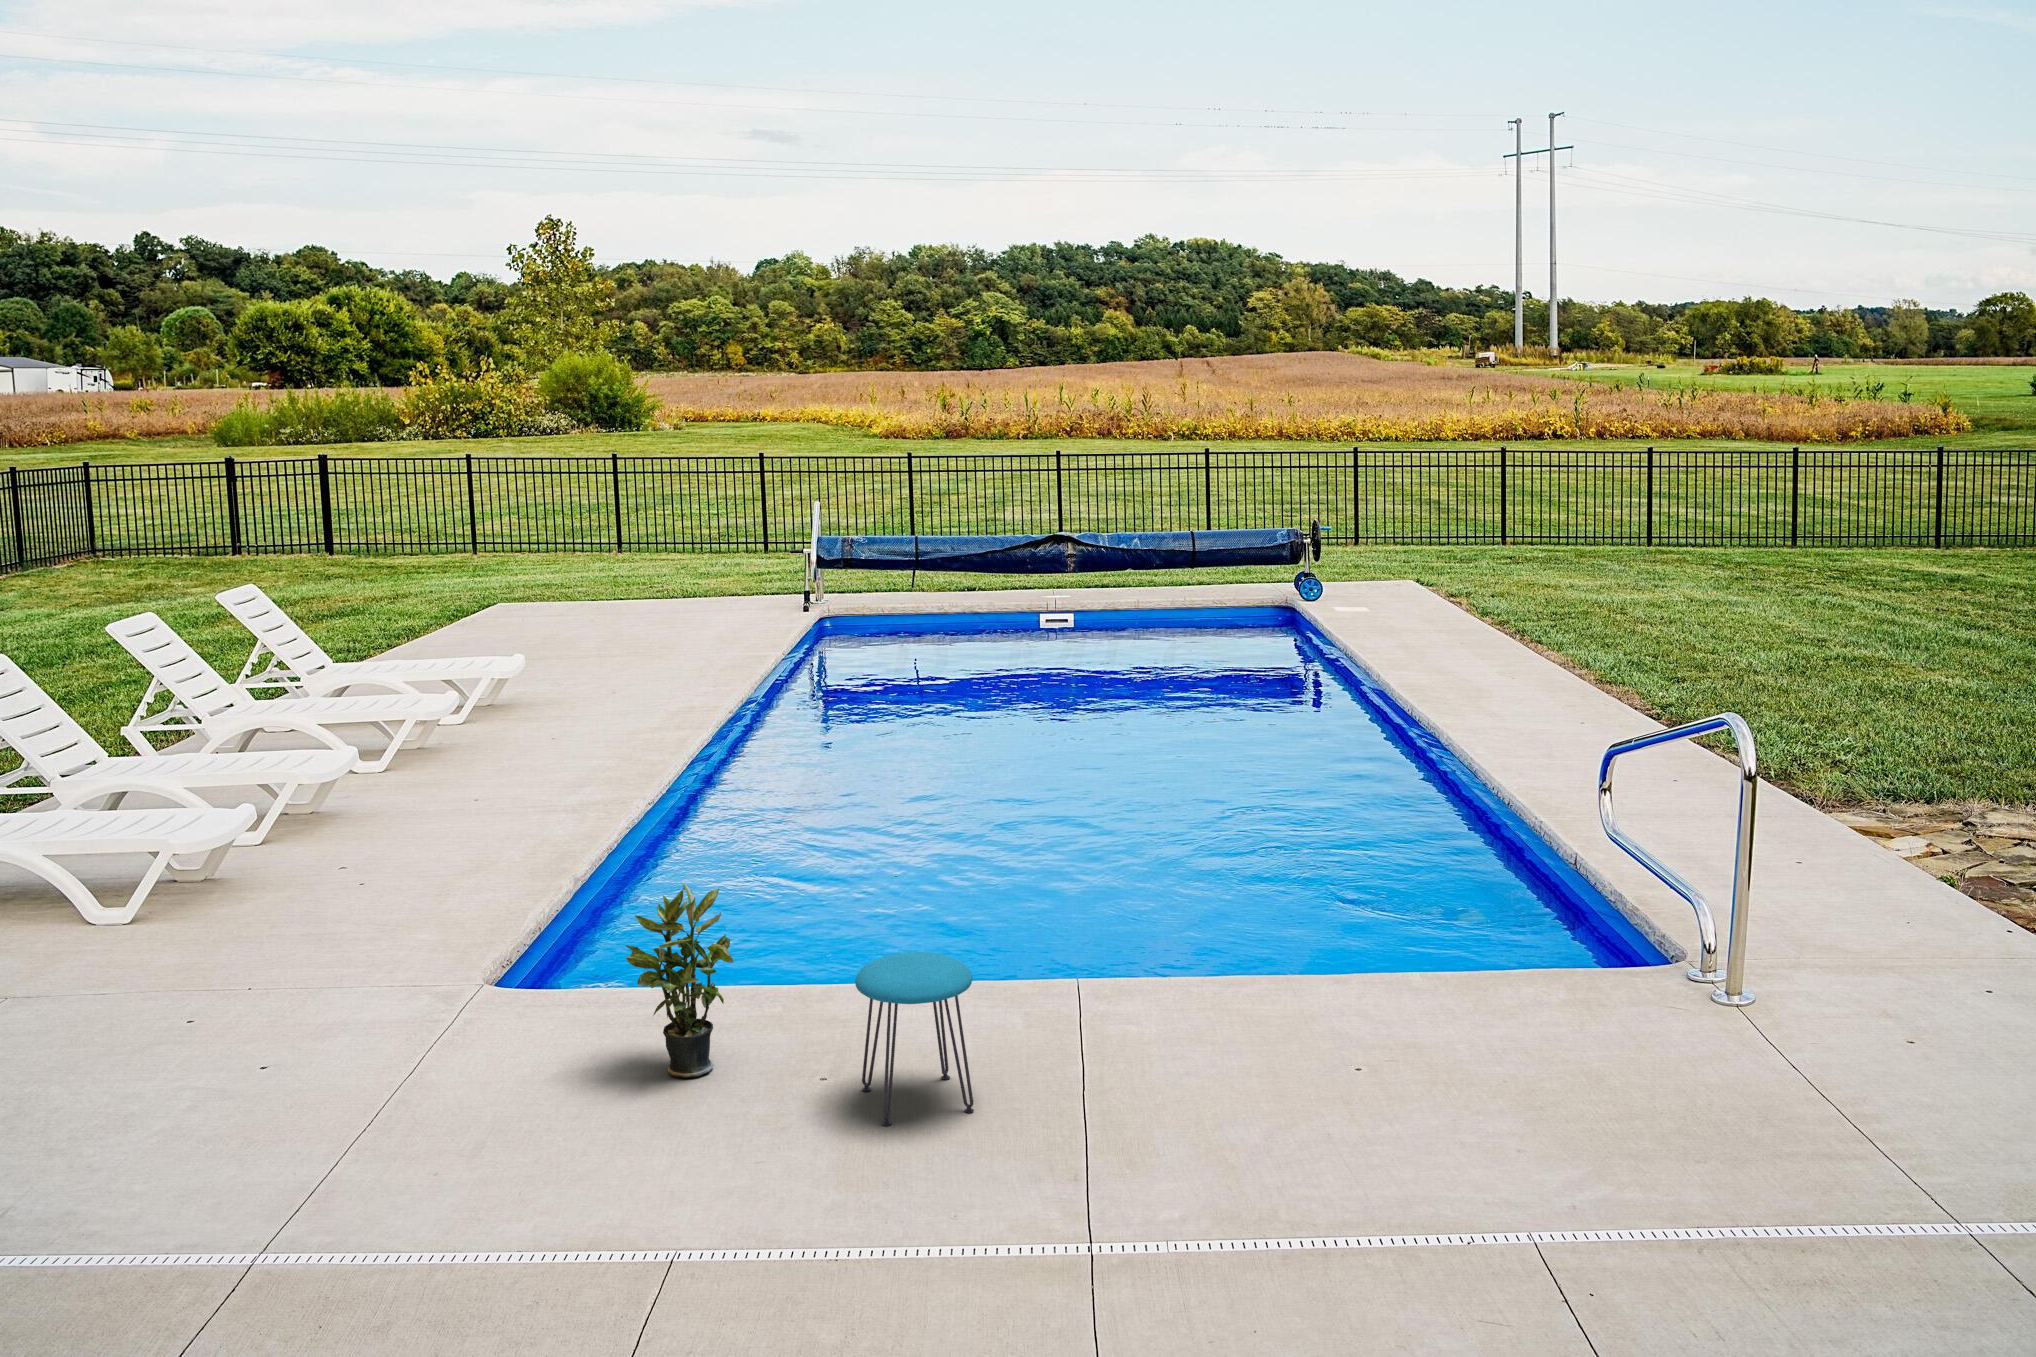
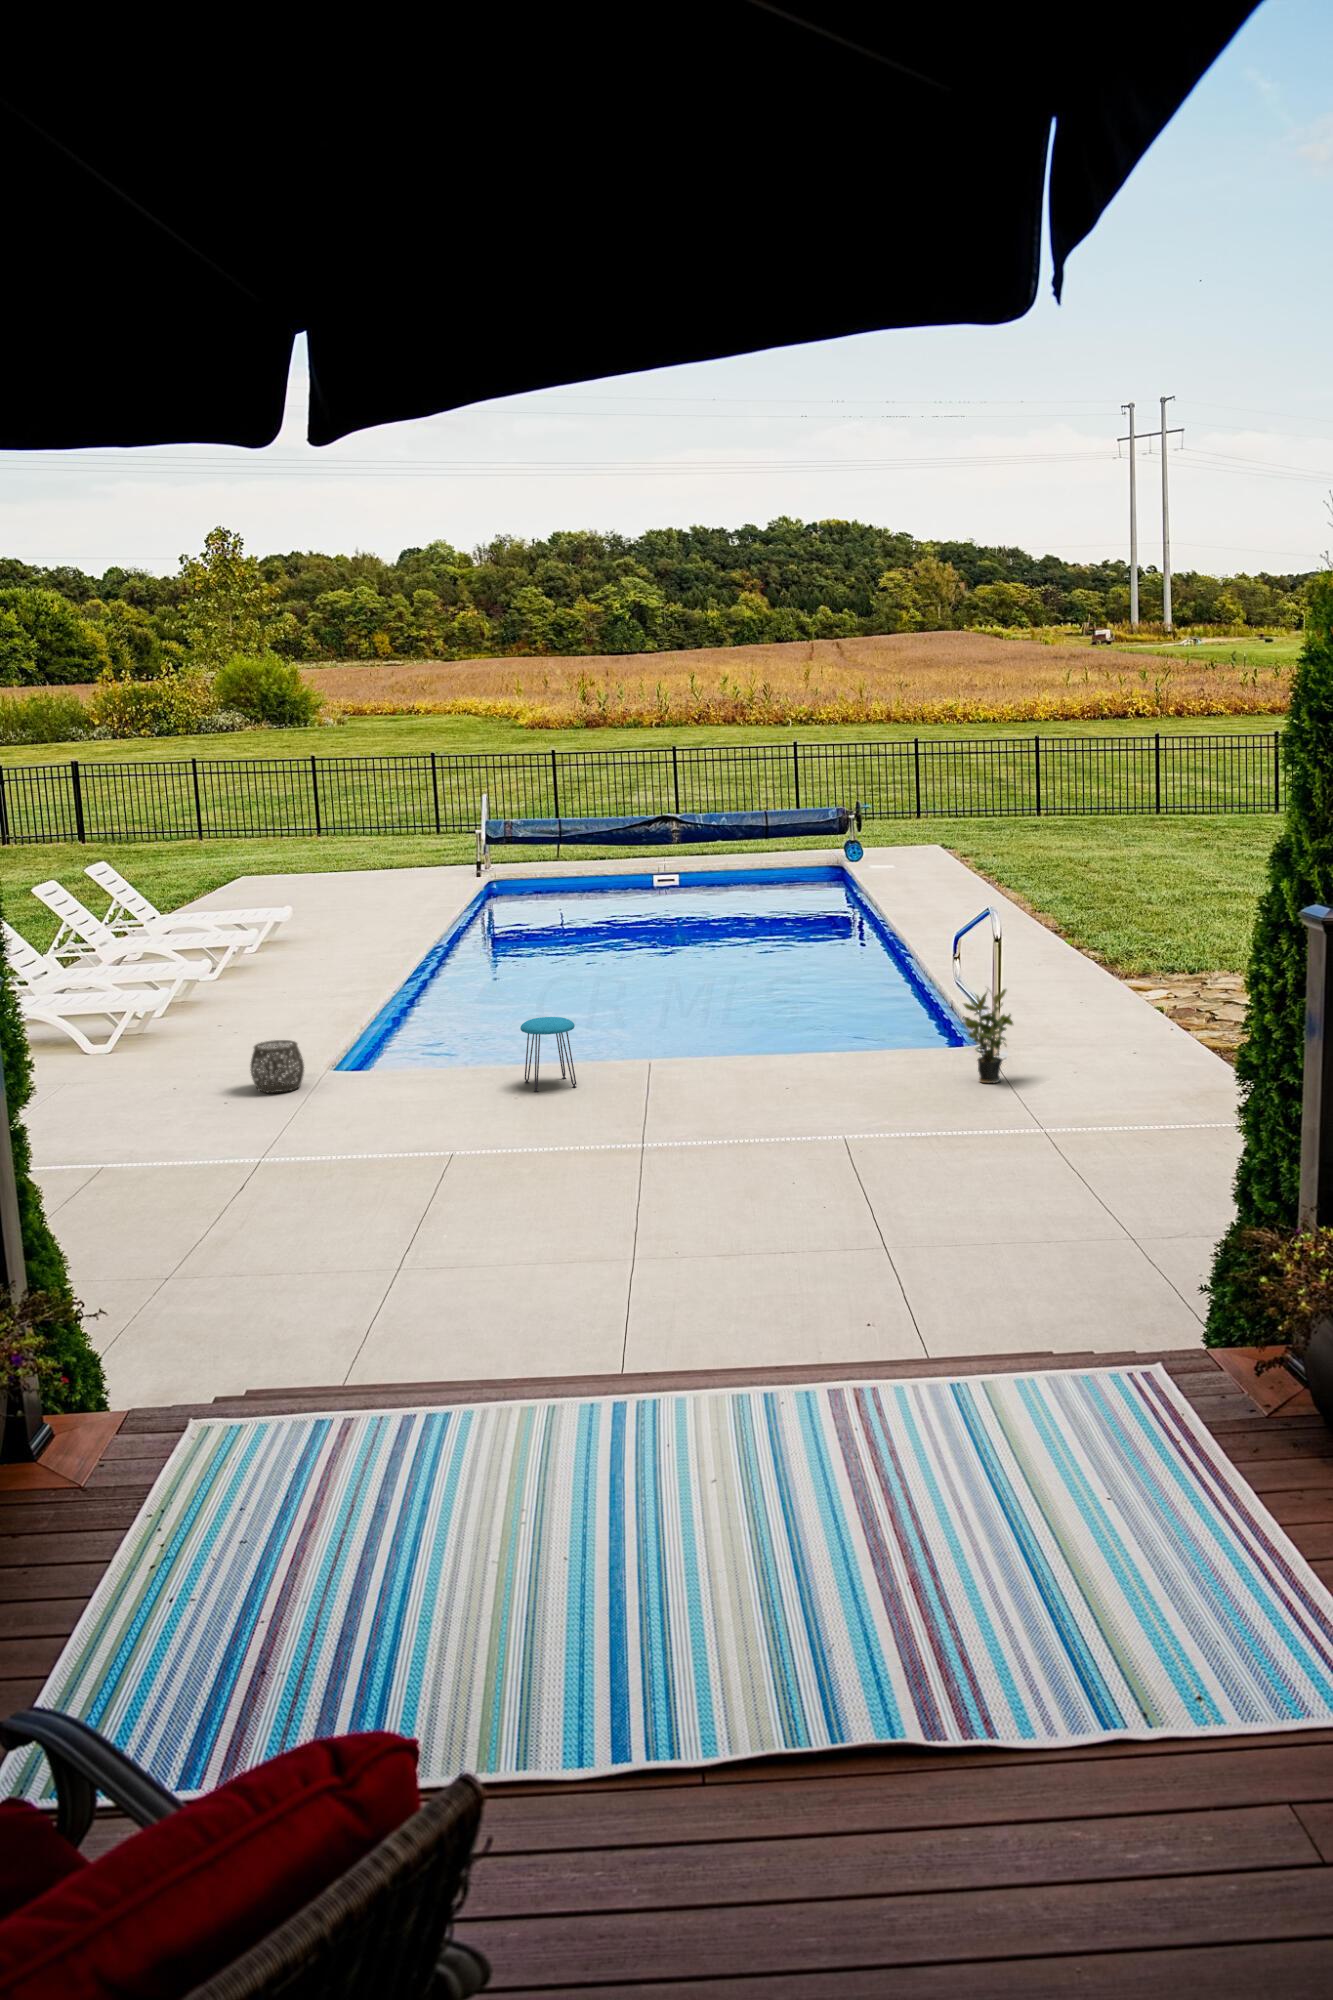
potted plant: present [625,882,733,1078] -> present [963,989,1013,1083]
woven basket: none [277,981,399,1105] -> present [250,1040,304,1093]

